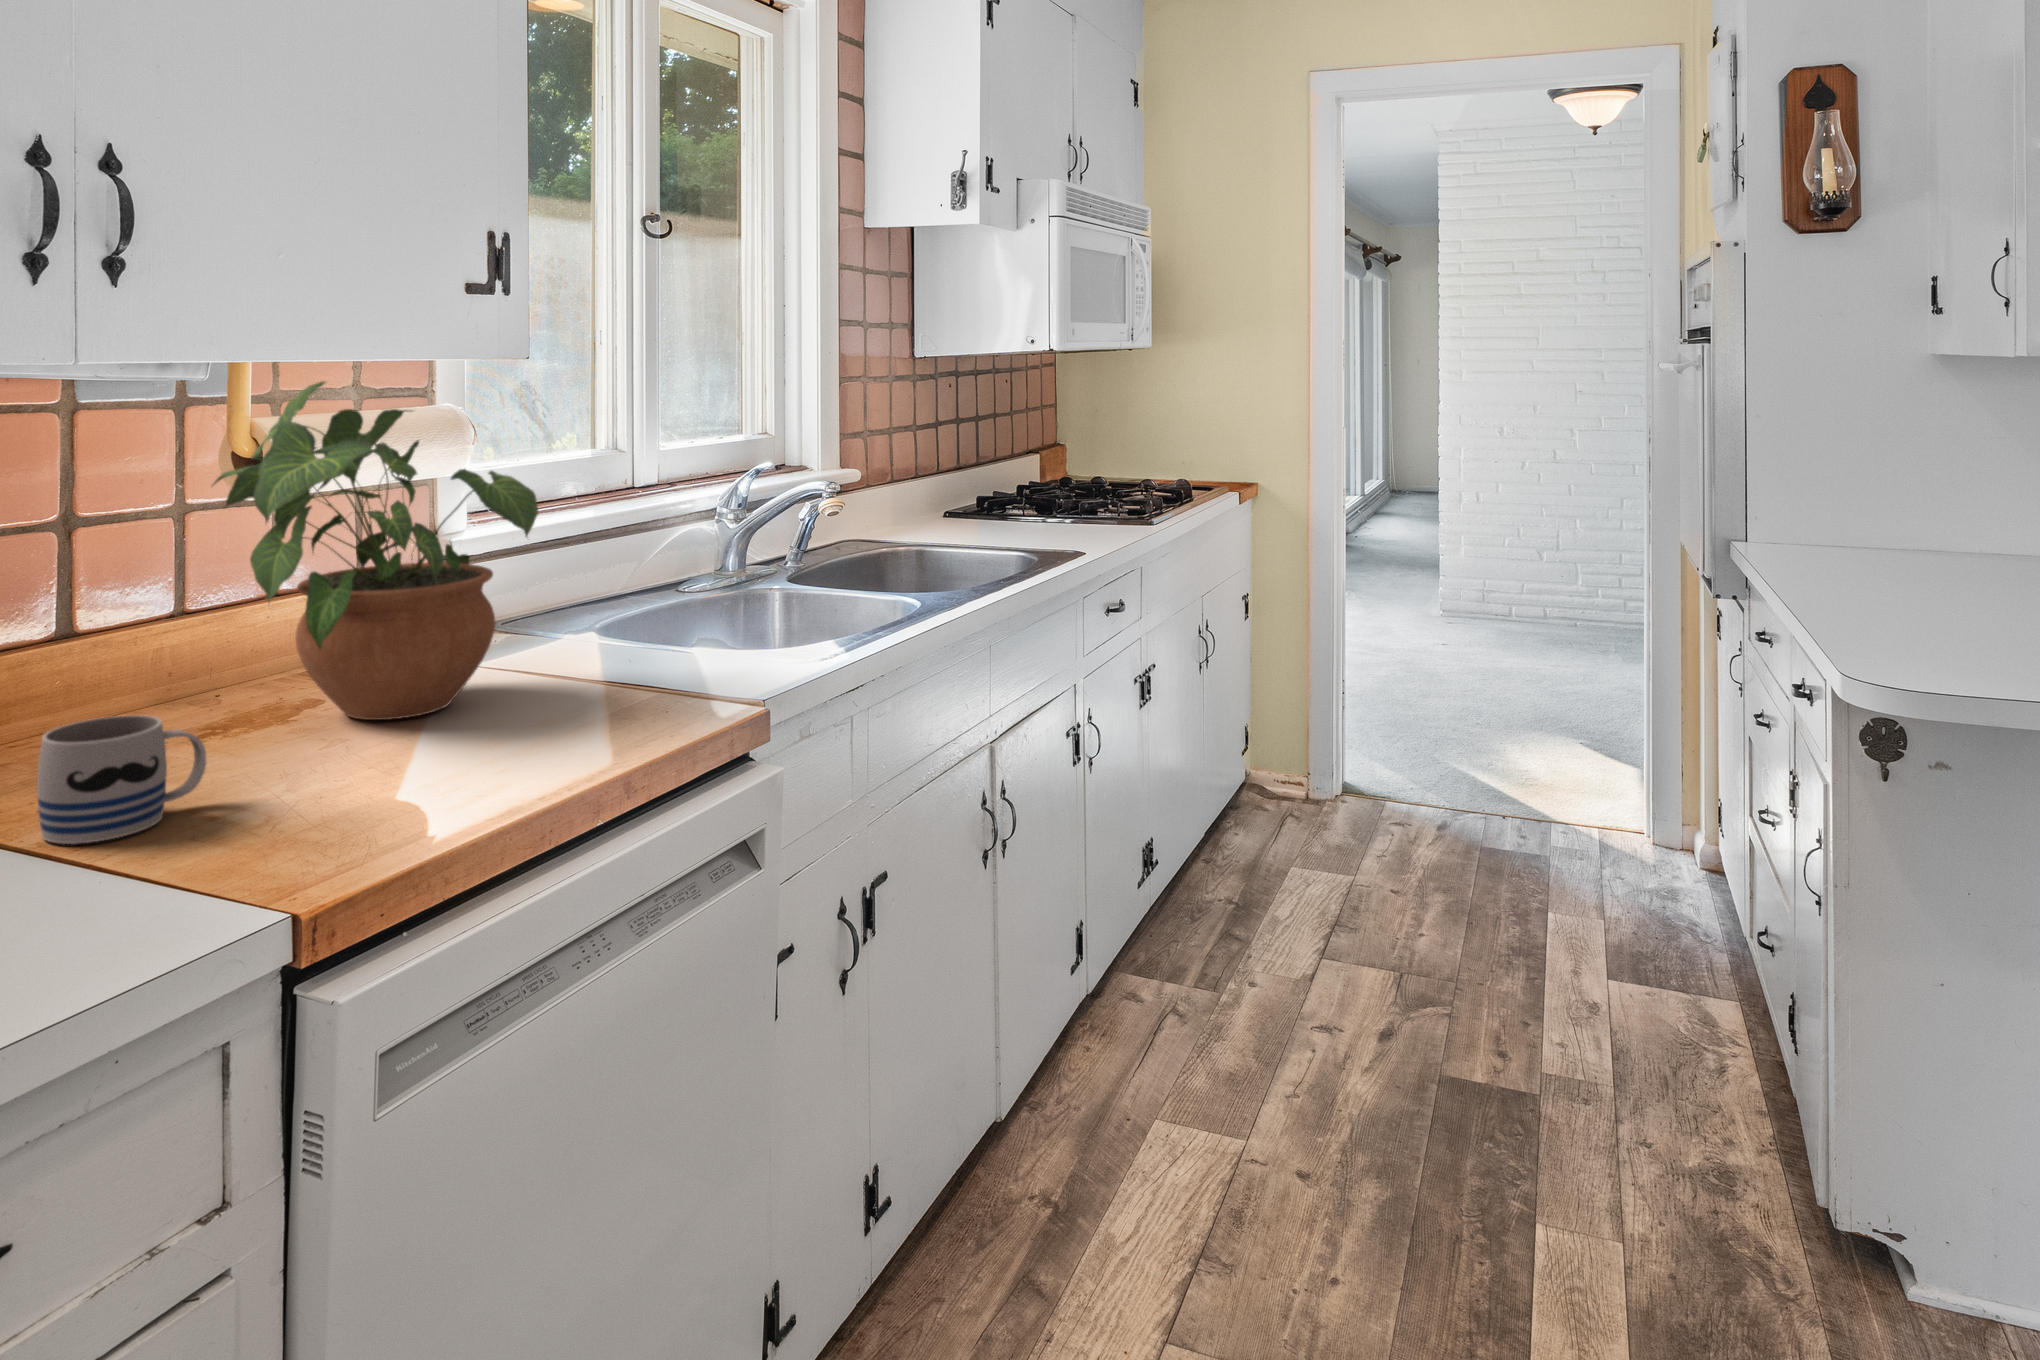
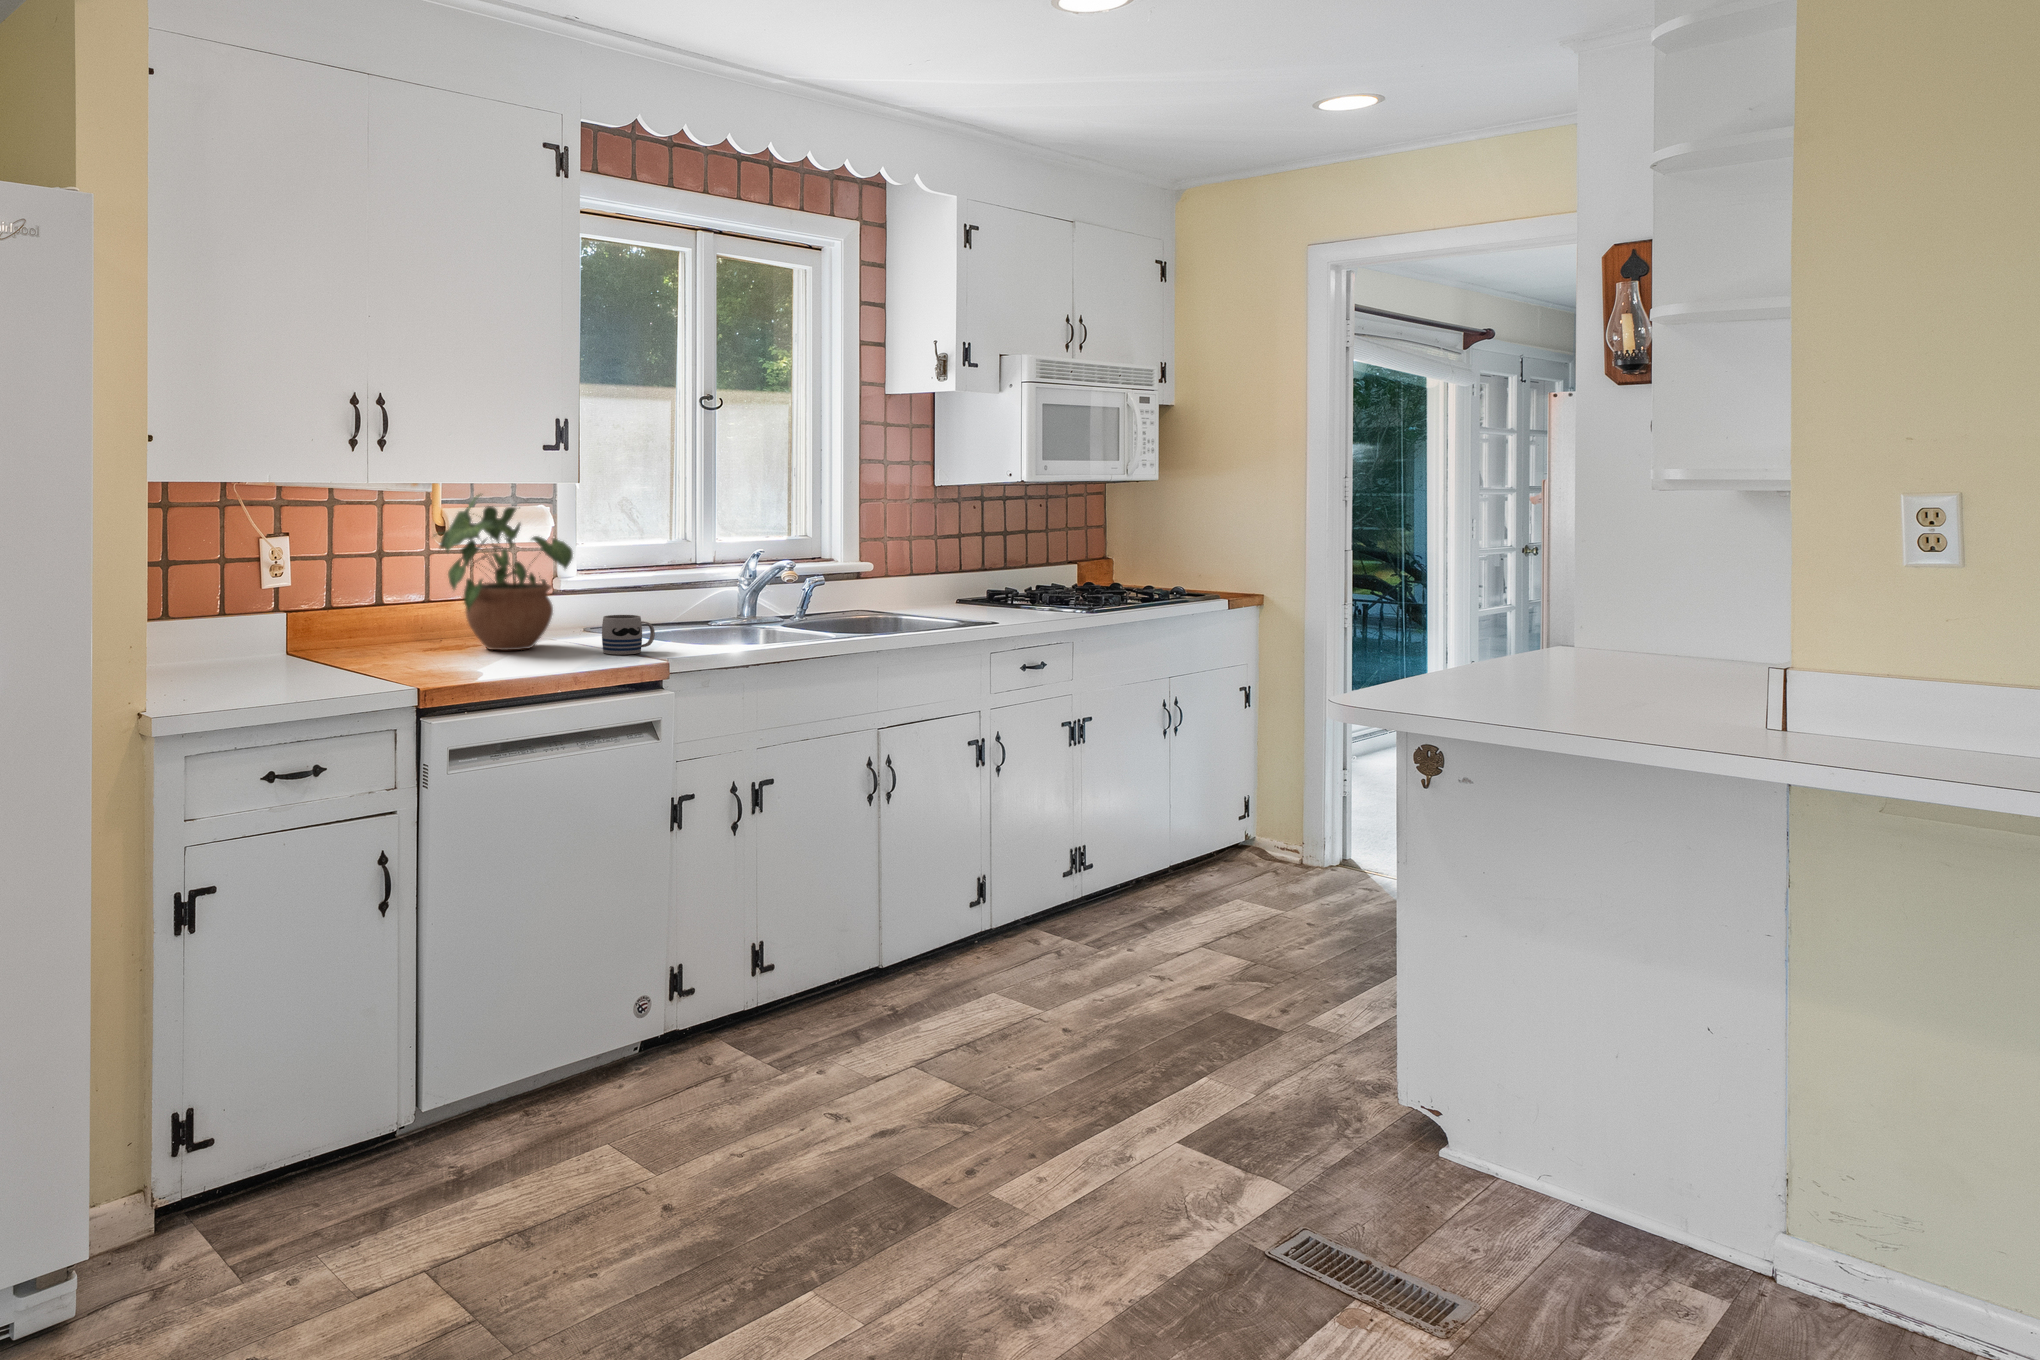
mug: present [37,715,206,844] -> present [602,615,655,654]

